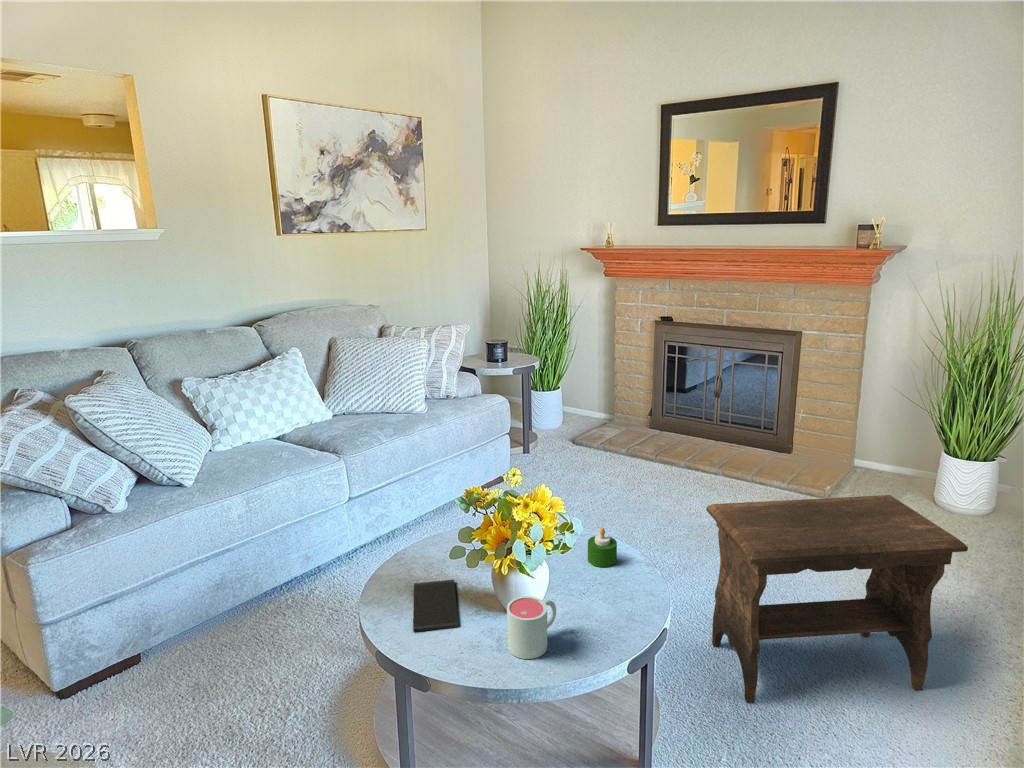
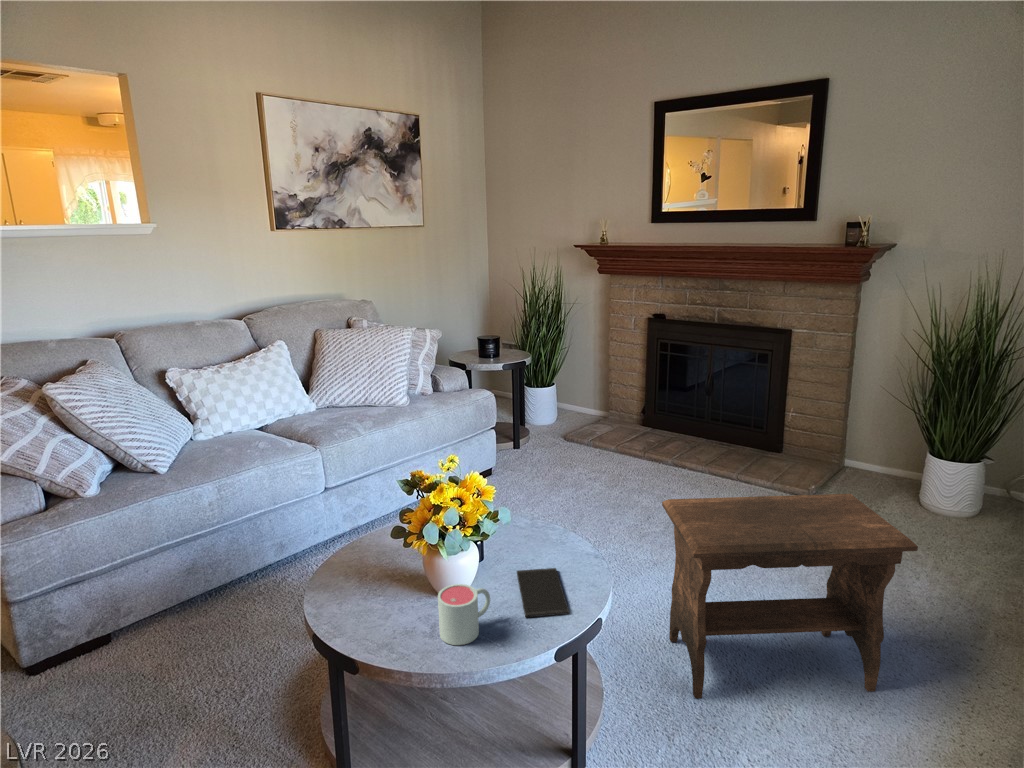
candle: present [588,528,617,567] -> none [537,520,566,559]
tablet: present [413,580,458,632] -> present [517,568,570,618]

